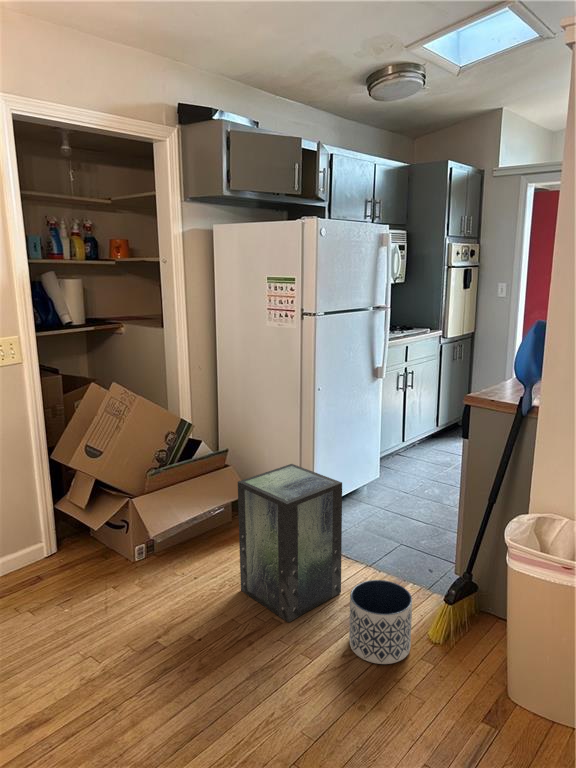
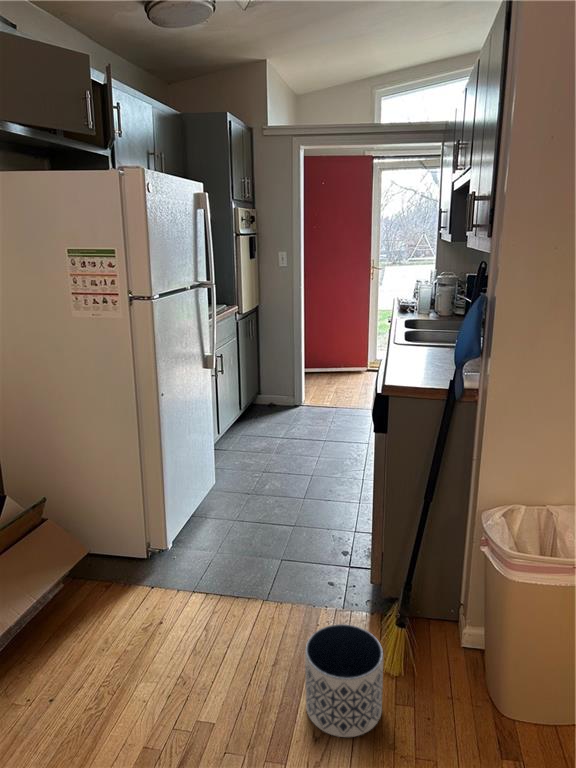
storage box: present [238,464,342,622] -> none [112,503,258,722]

